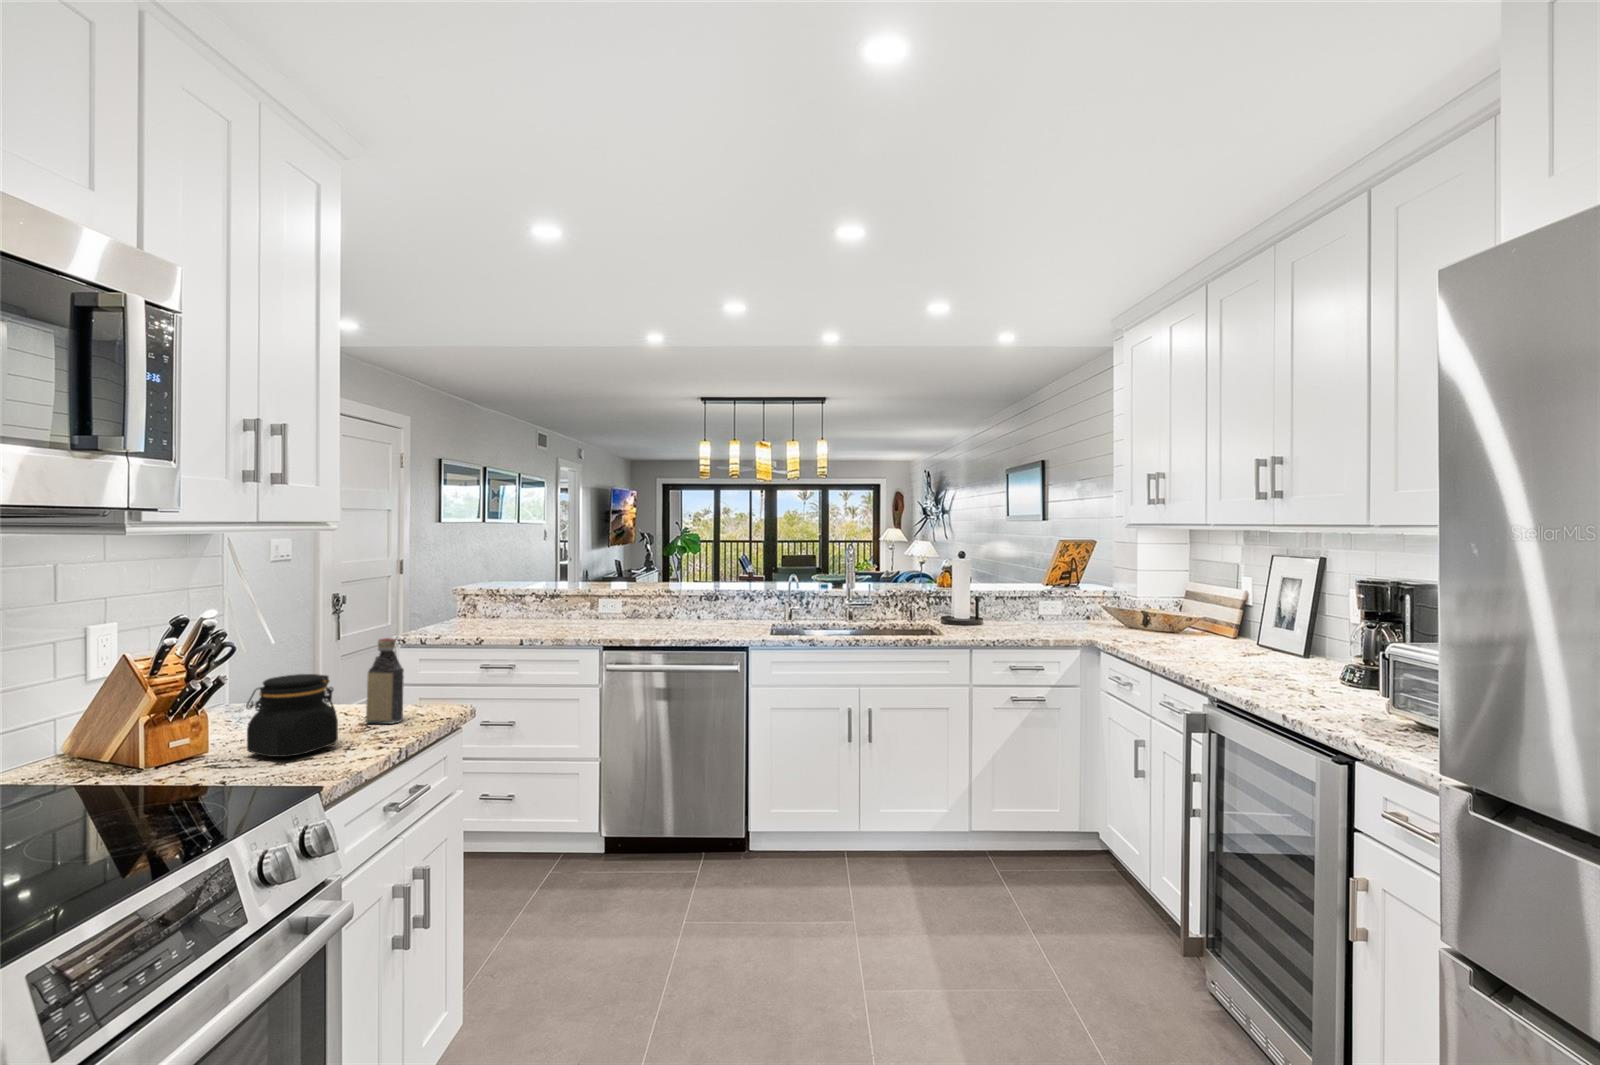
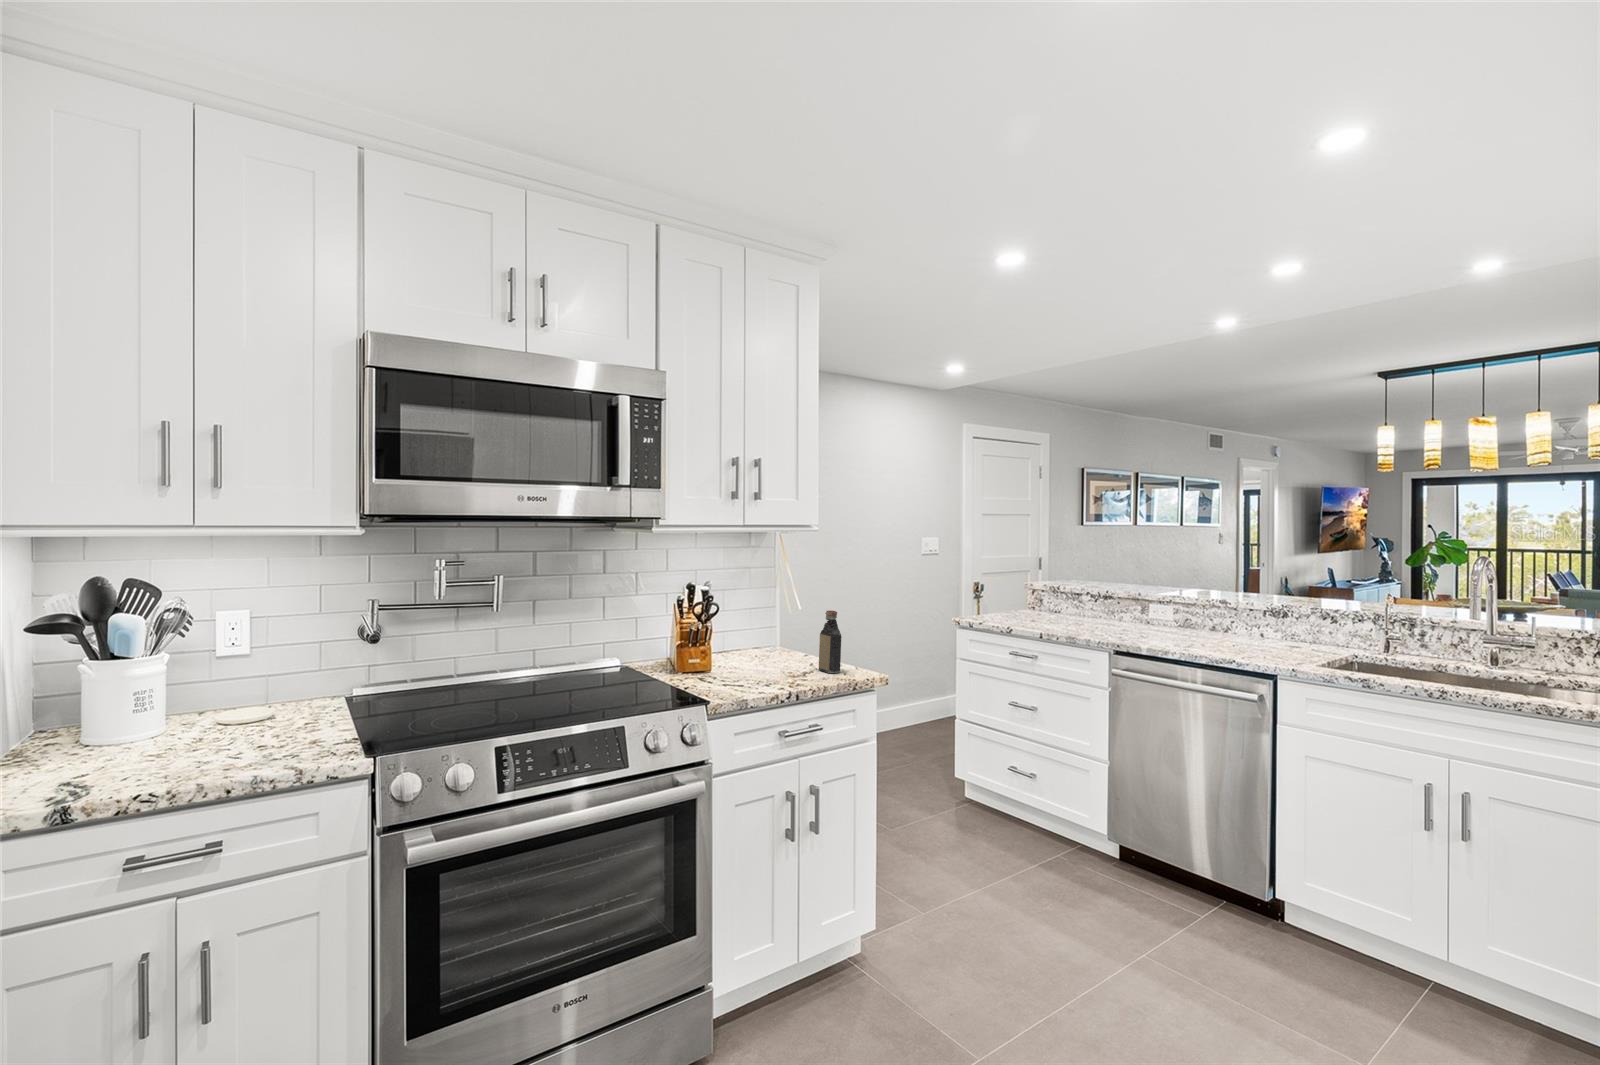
jar: present [246,674,338,757] -> none [728,626,782,679]

